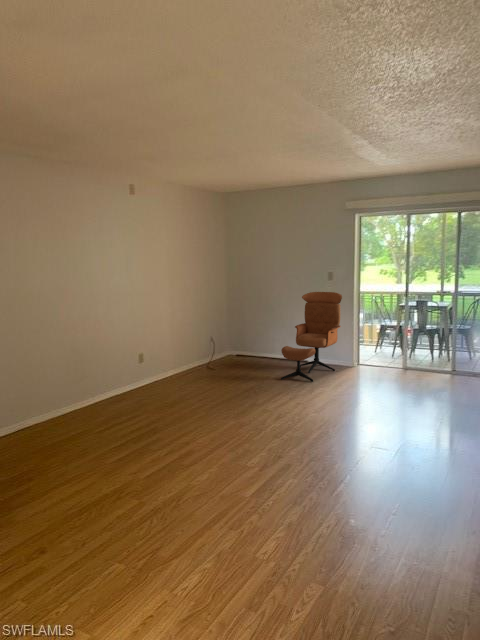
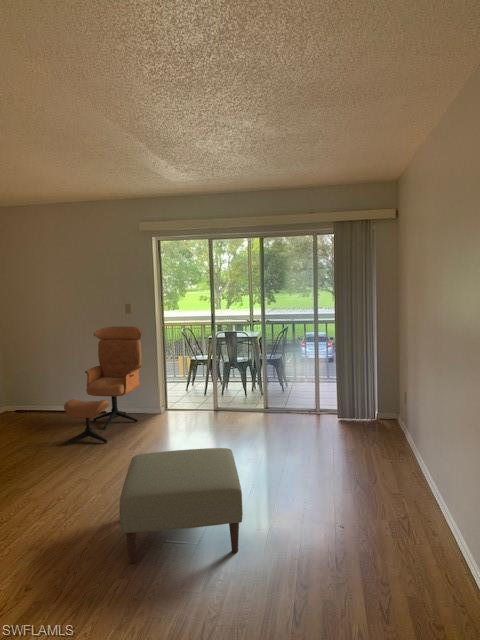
ottoman: none [342,381,435,456] -> present [119,448,243,563]

